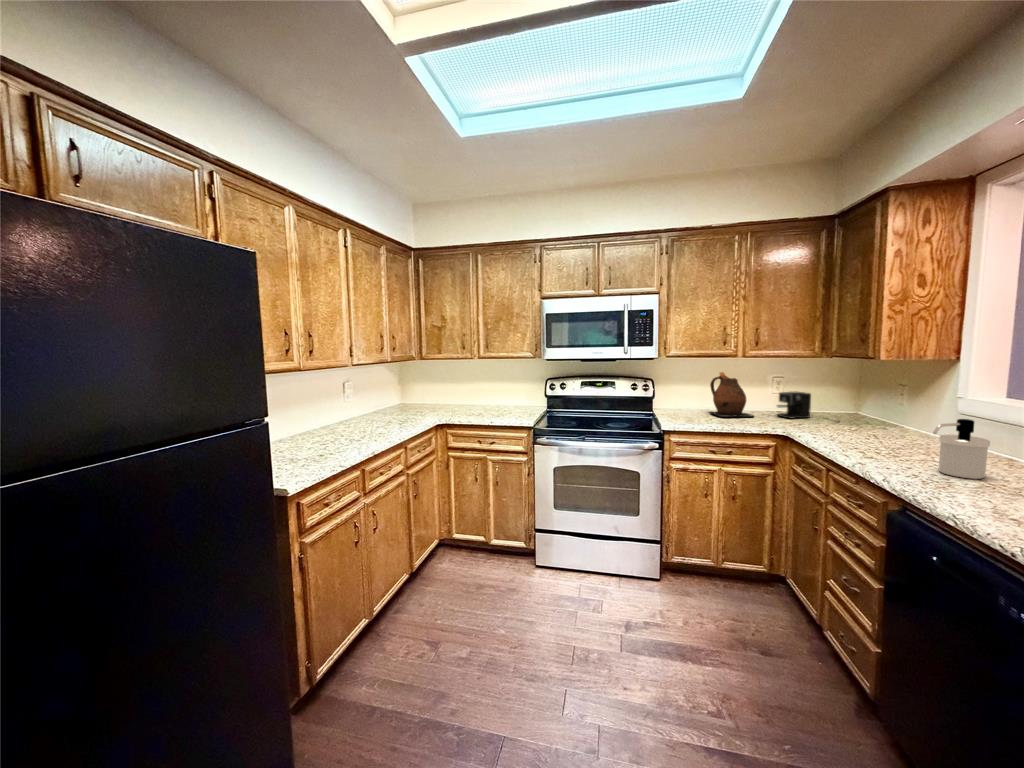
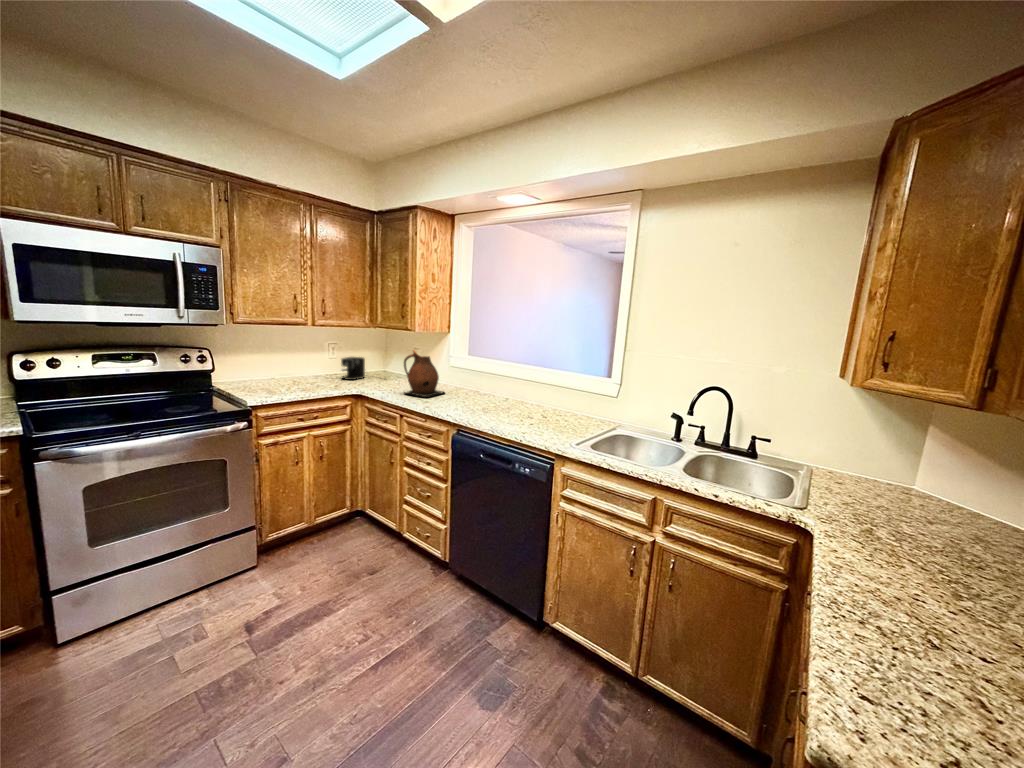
ceramic pitcher: present [710,372,754,417] -> present [404,350,444,397]
soap dispenser: present [933,419,990,479] -> none [461,370,482,405]

